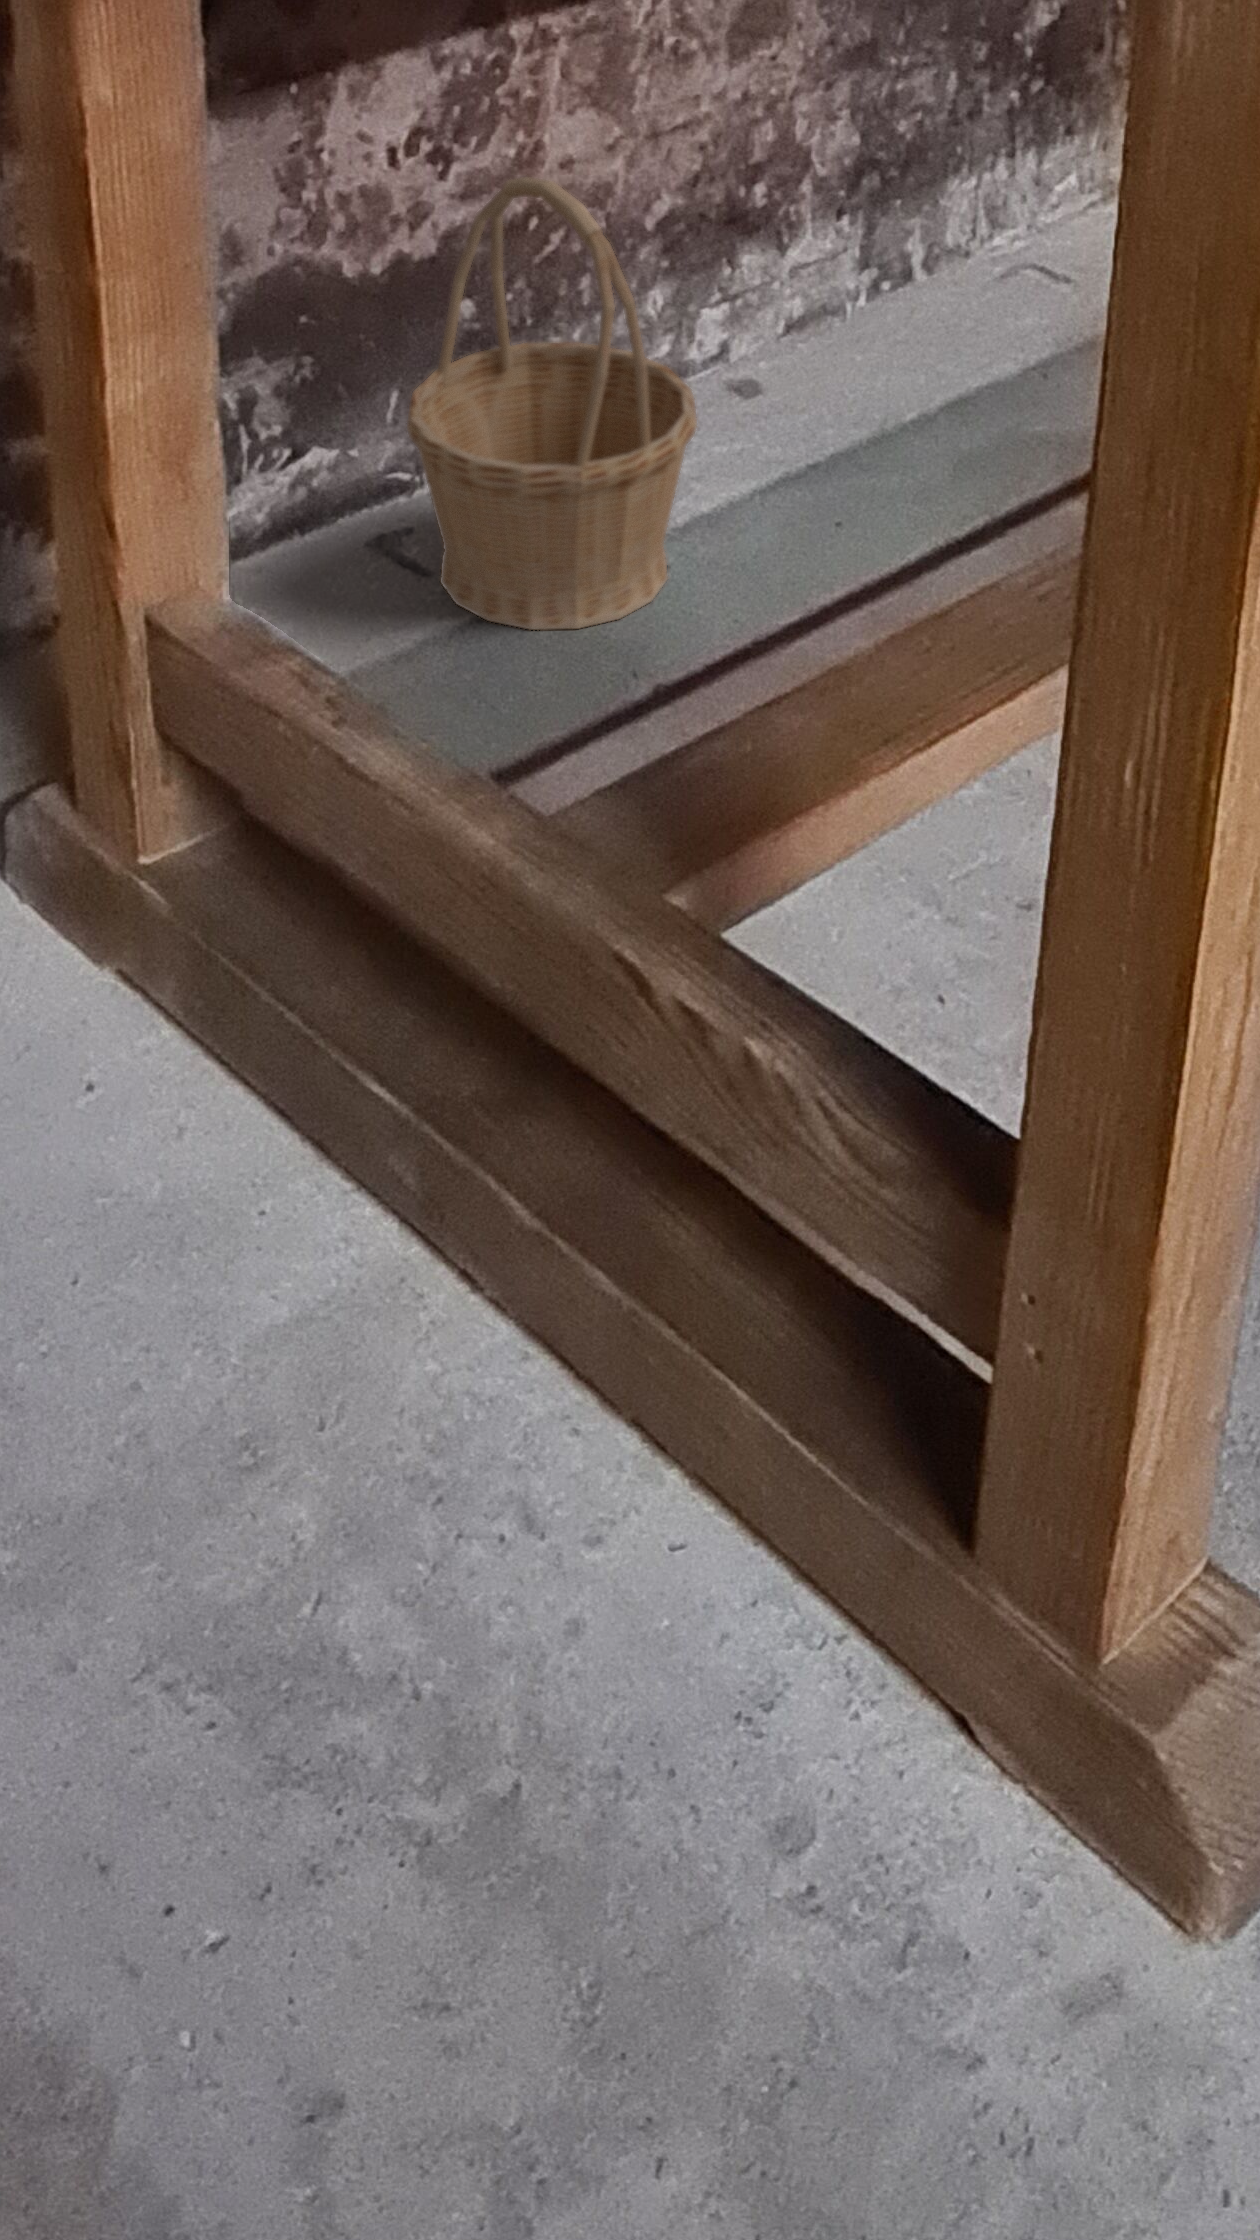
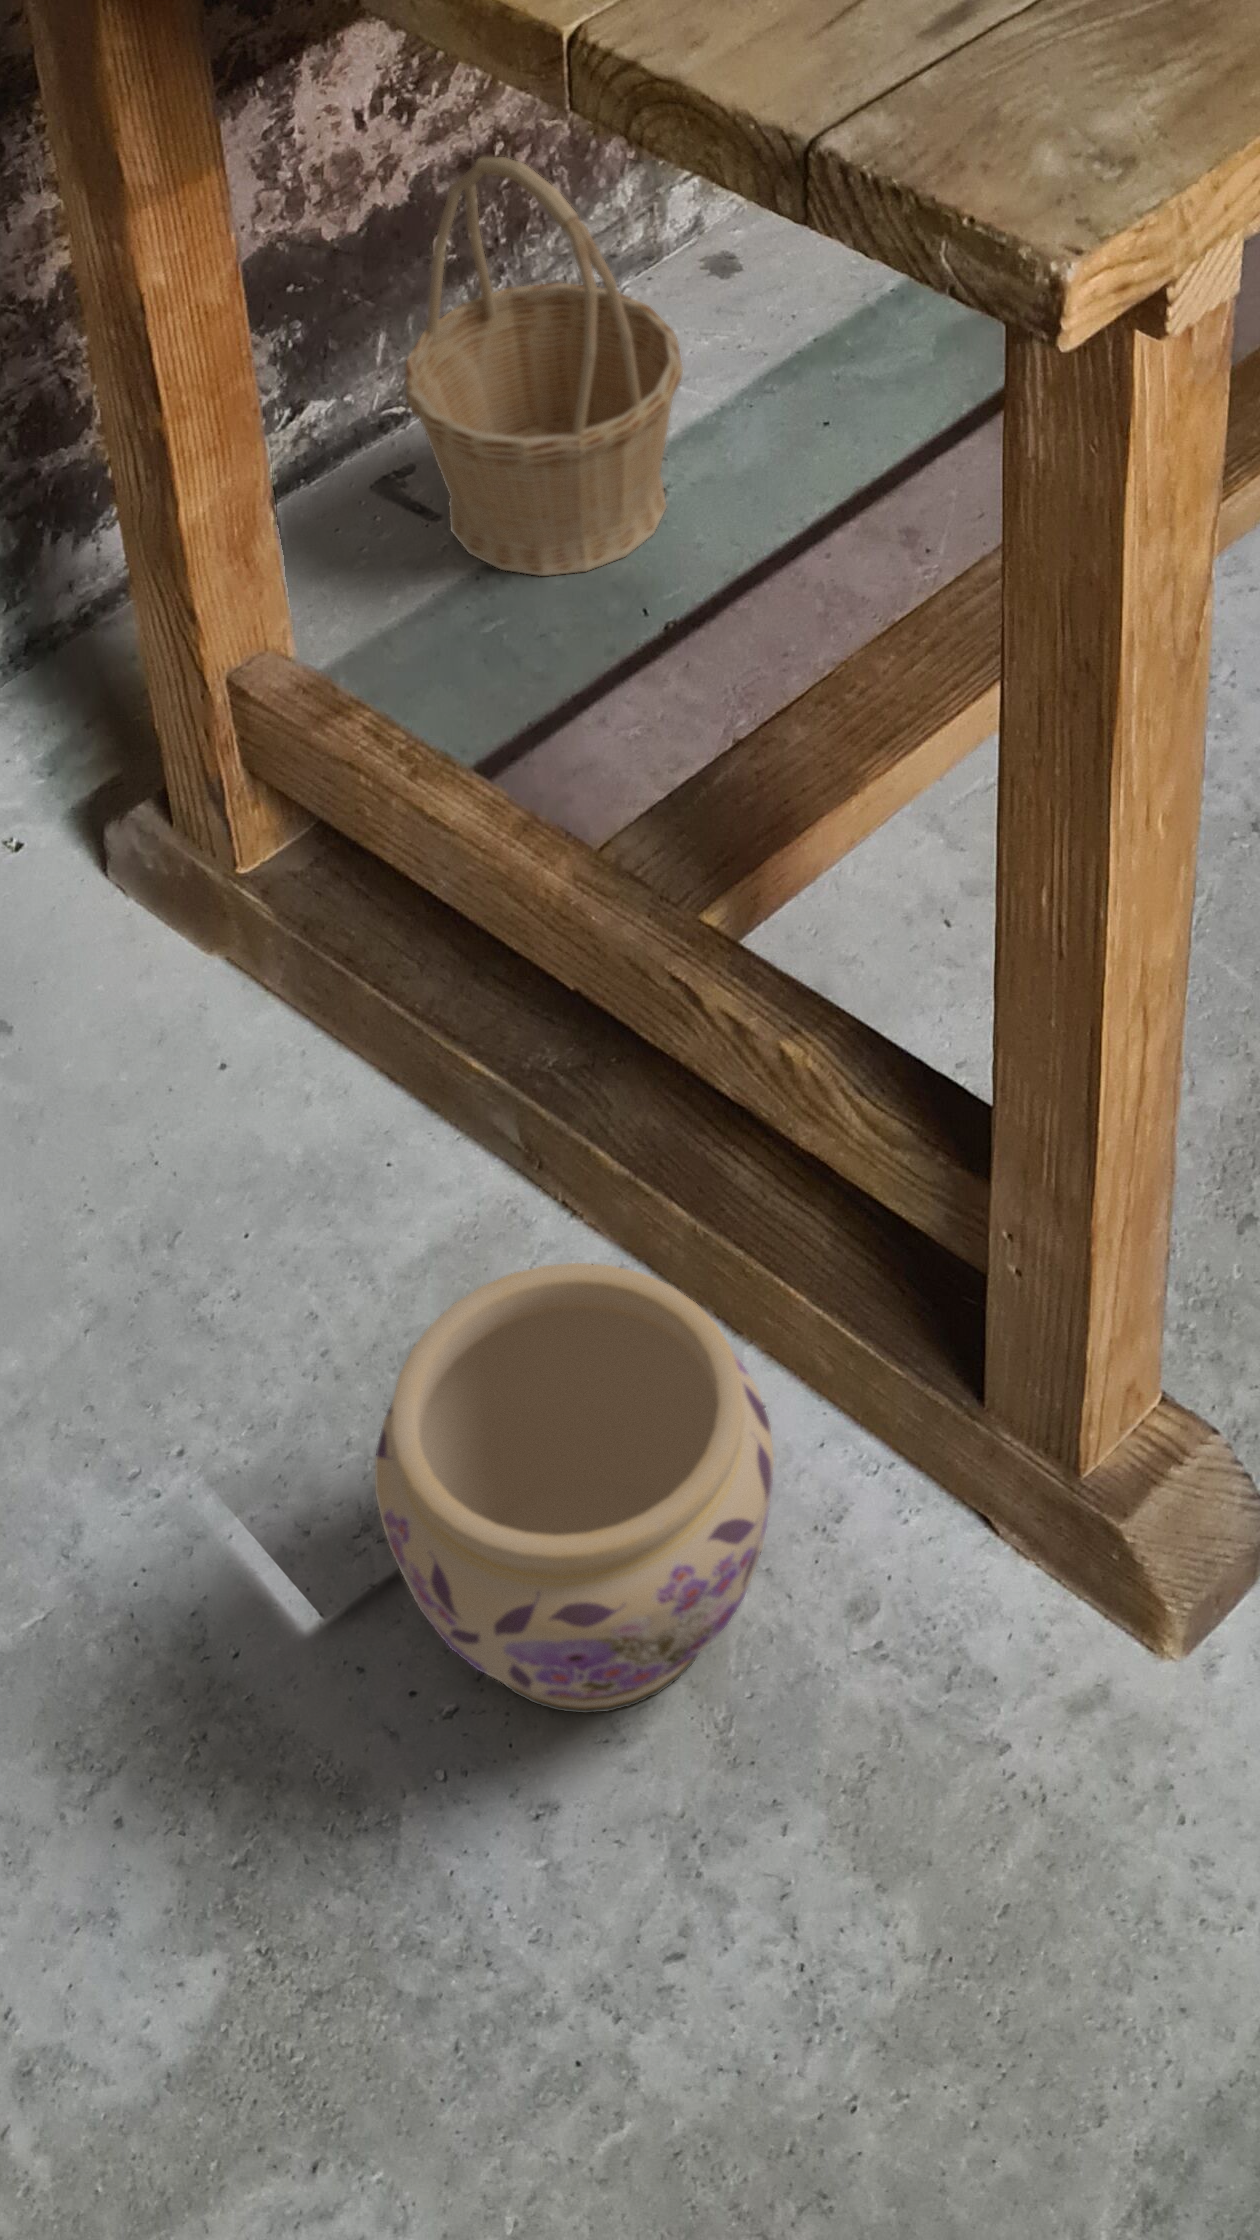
planter: none [138,1299,687,1959] -> present [375,1263,774,1713]

